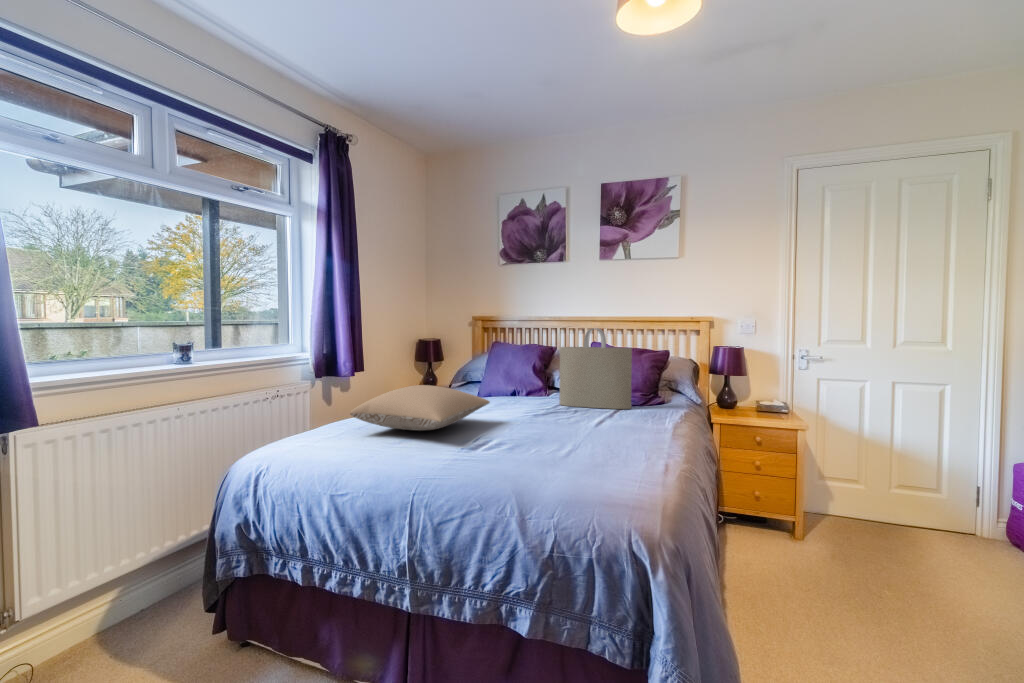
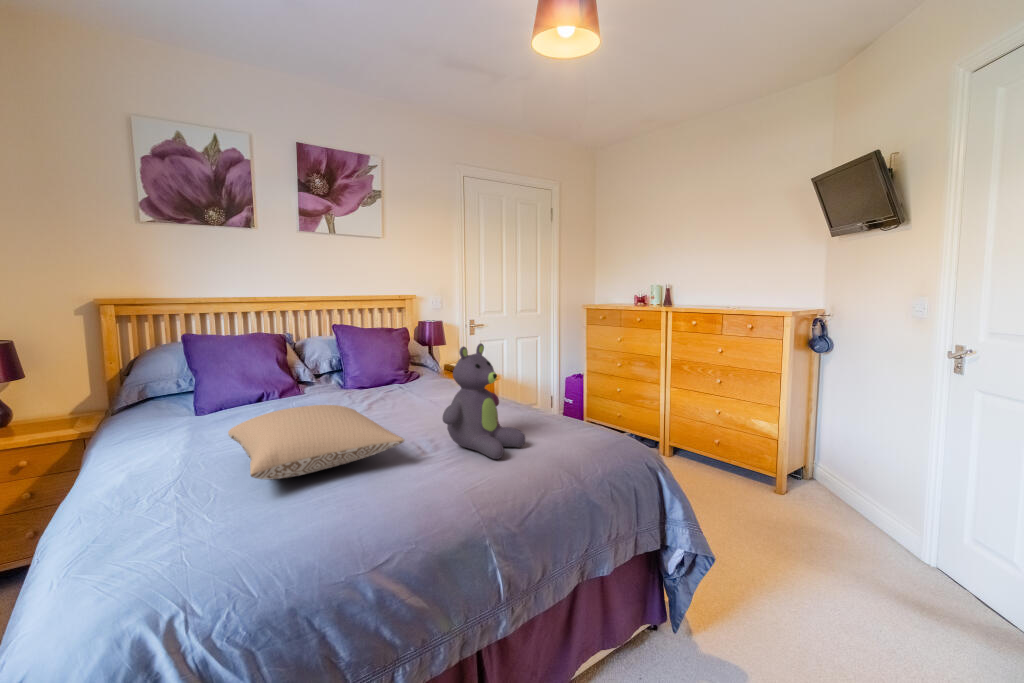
tote bag: present [560,328,632,409] -> none [351,314,421,400]
stuffed bear: none [478,349,564,464] -> present [443,343,525,459]

